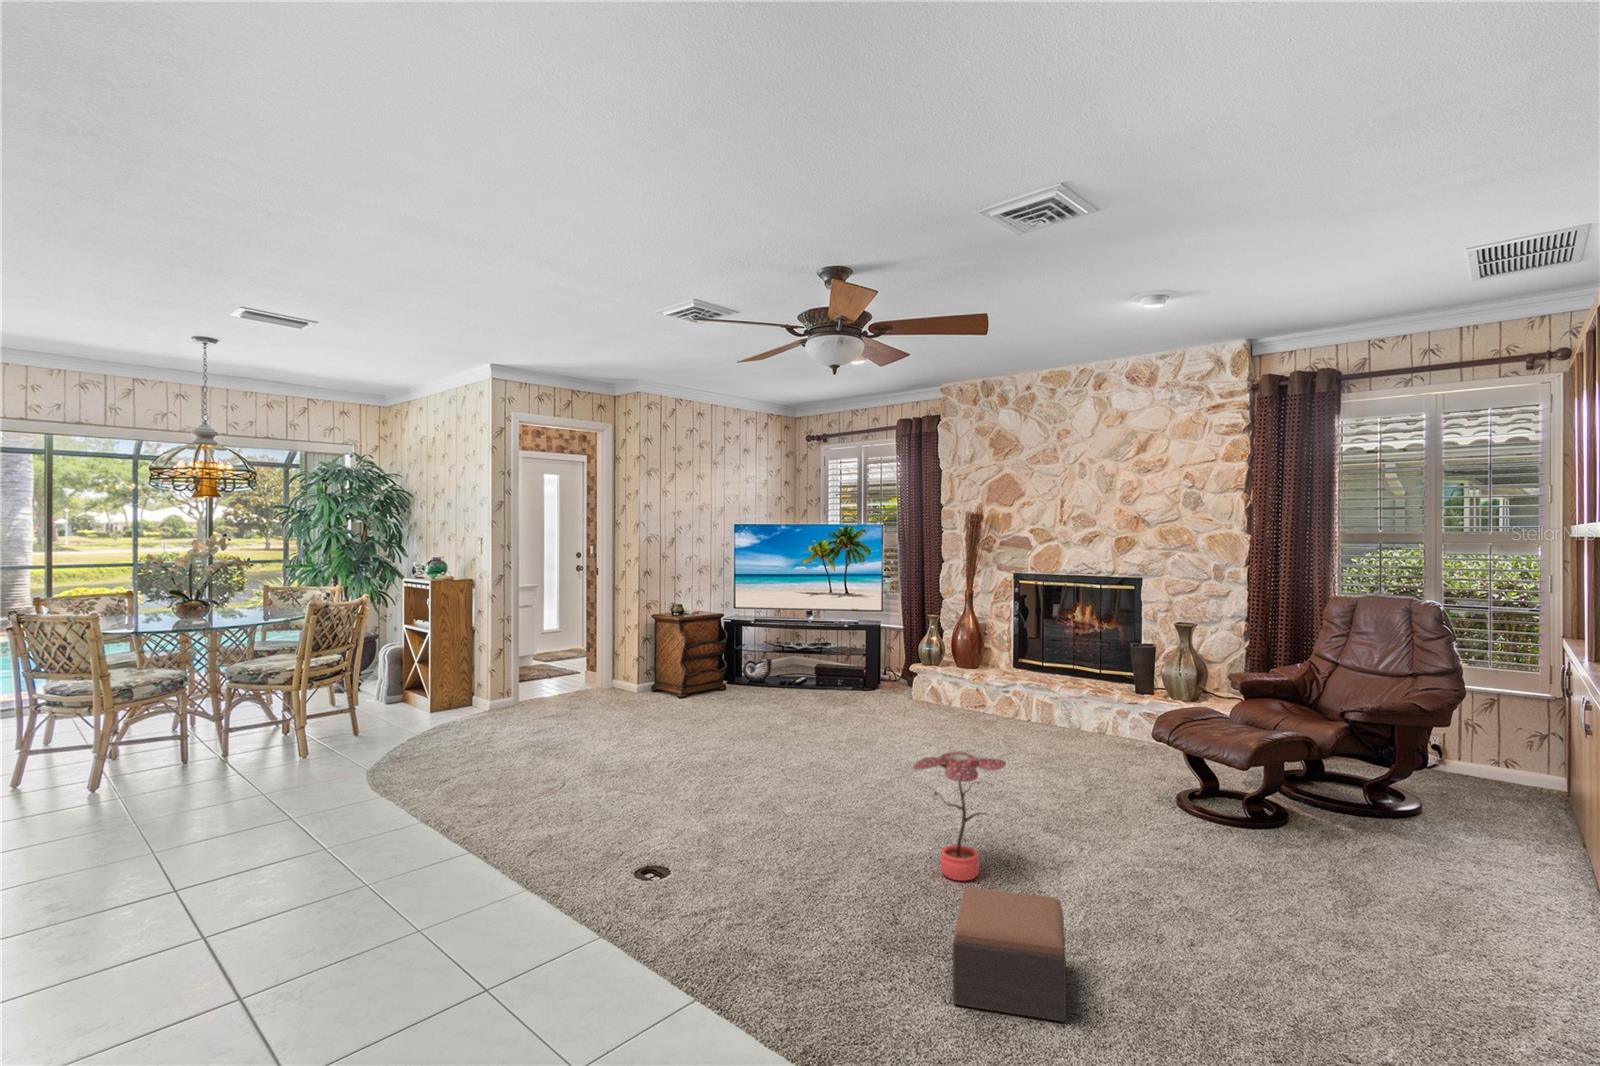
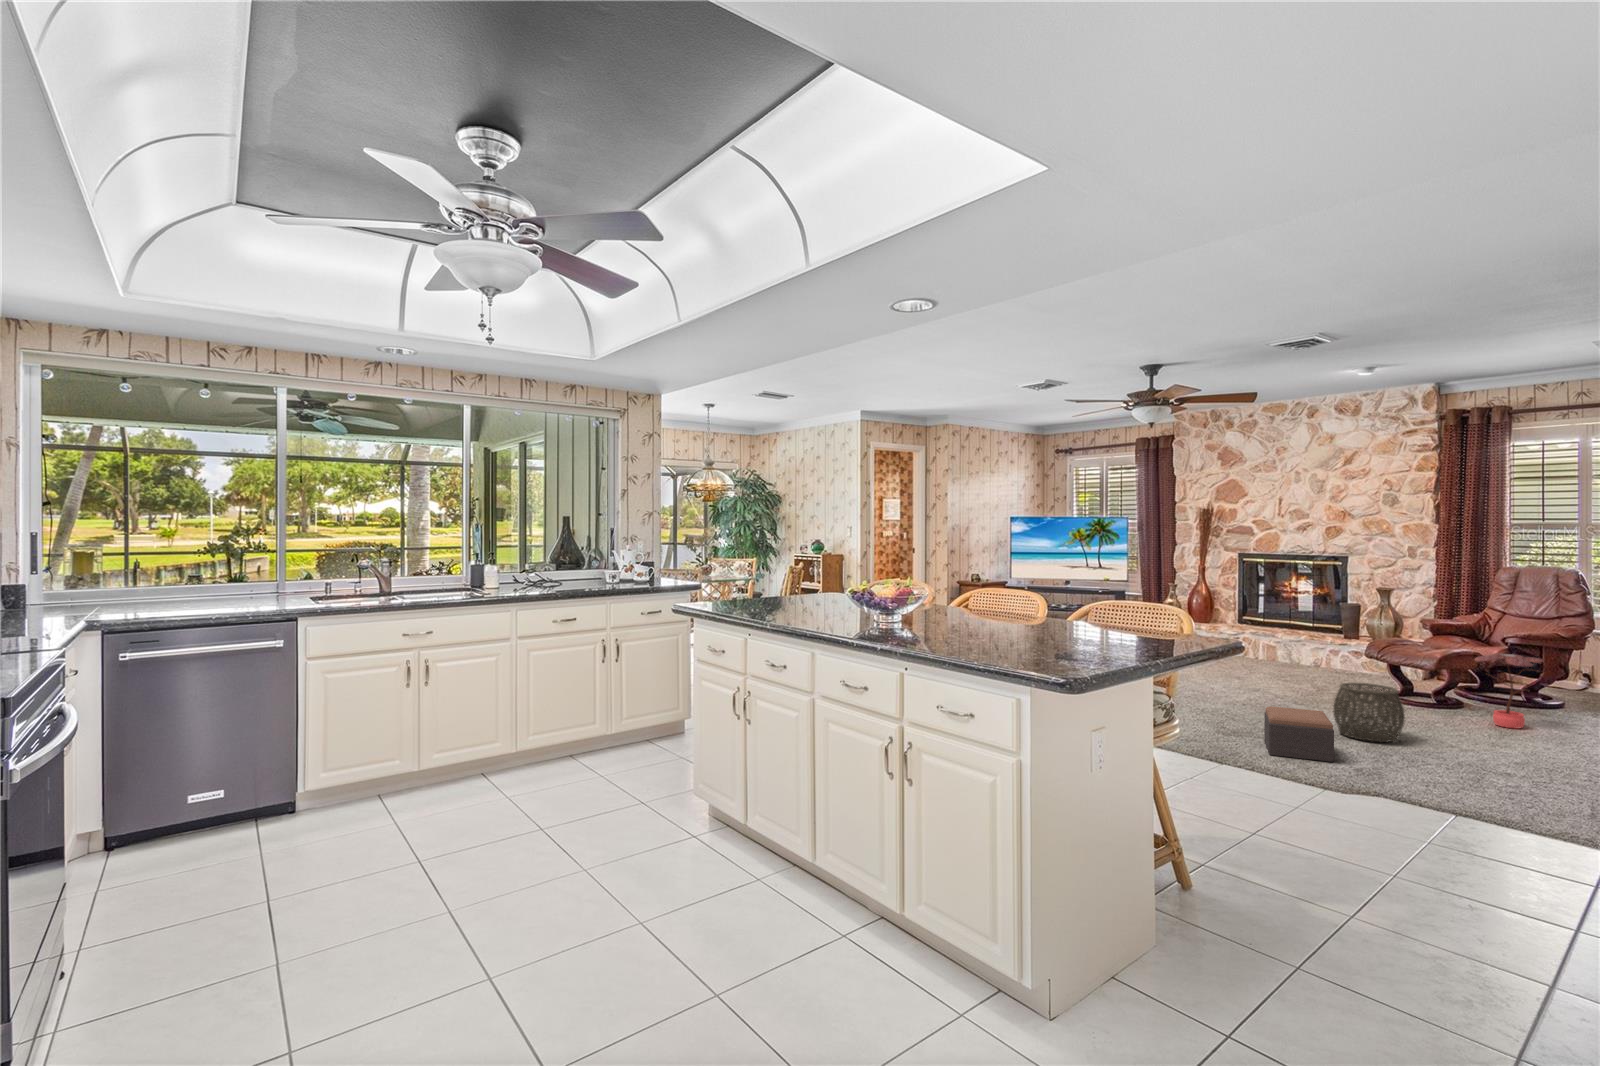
potted plant: present [913,752,1006,881] -> present [1475,653,1543,729]
woven basket: none [1087,816,1200,938] -> present [1333,682,1405,742]

